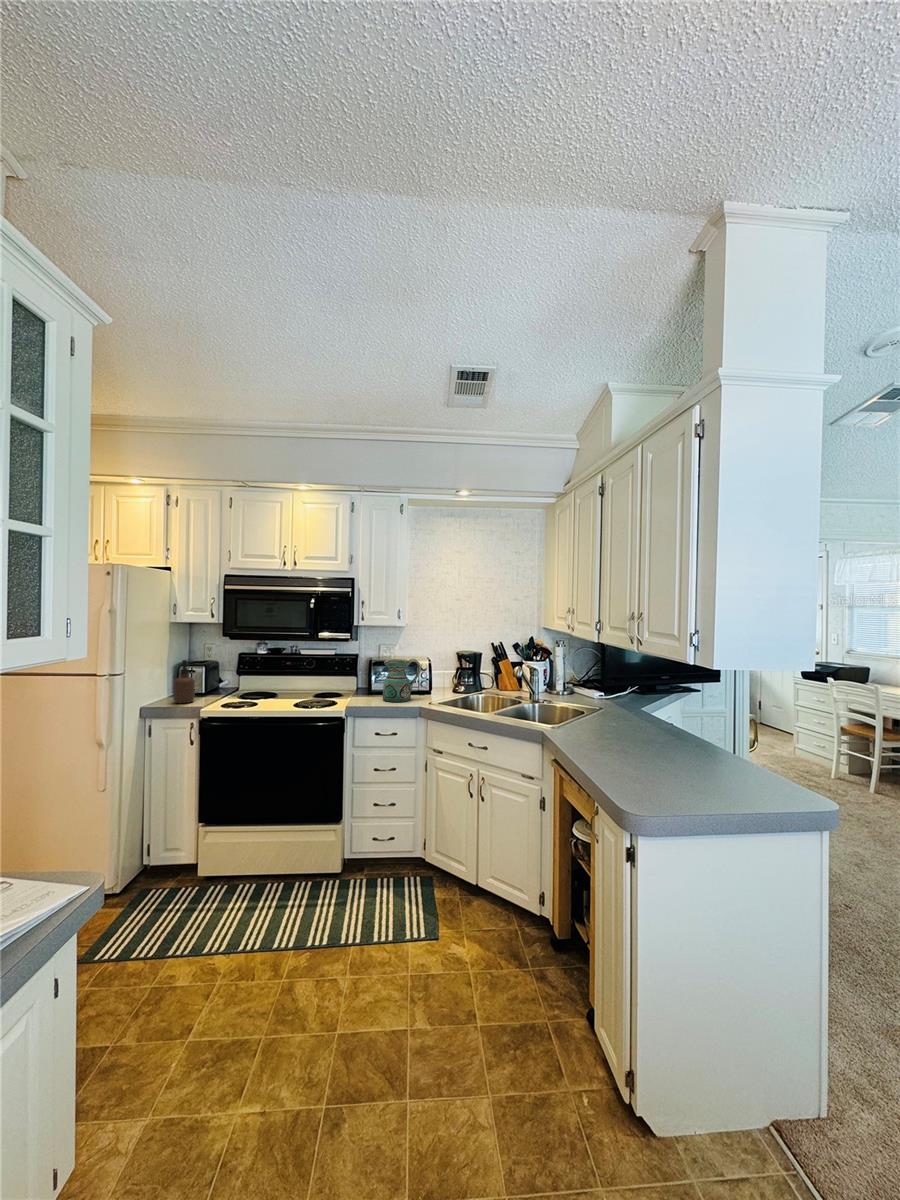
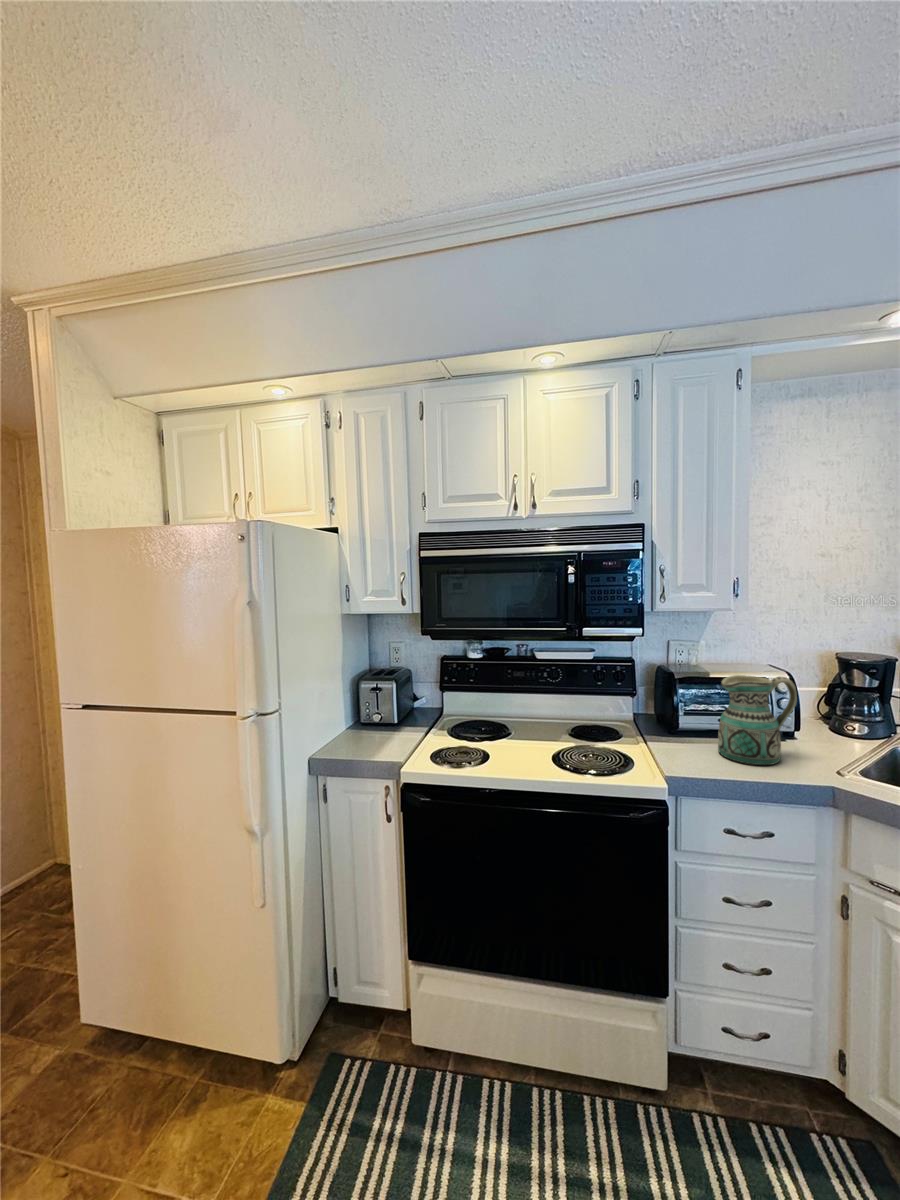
soap dispenser: present [174,660,195,703] -> none [355,676,387,748]

